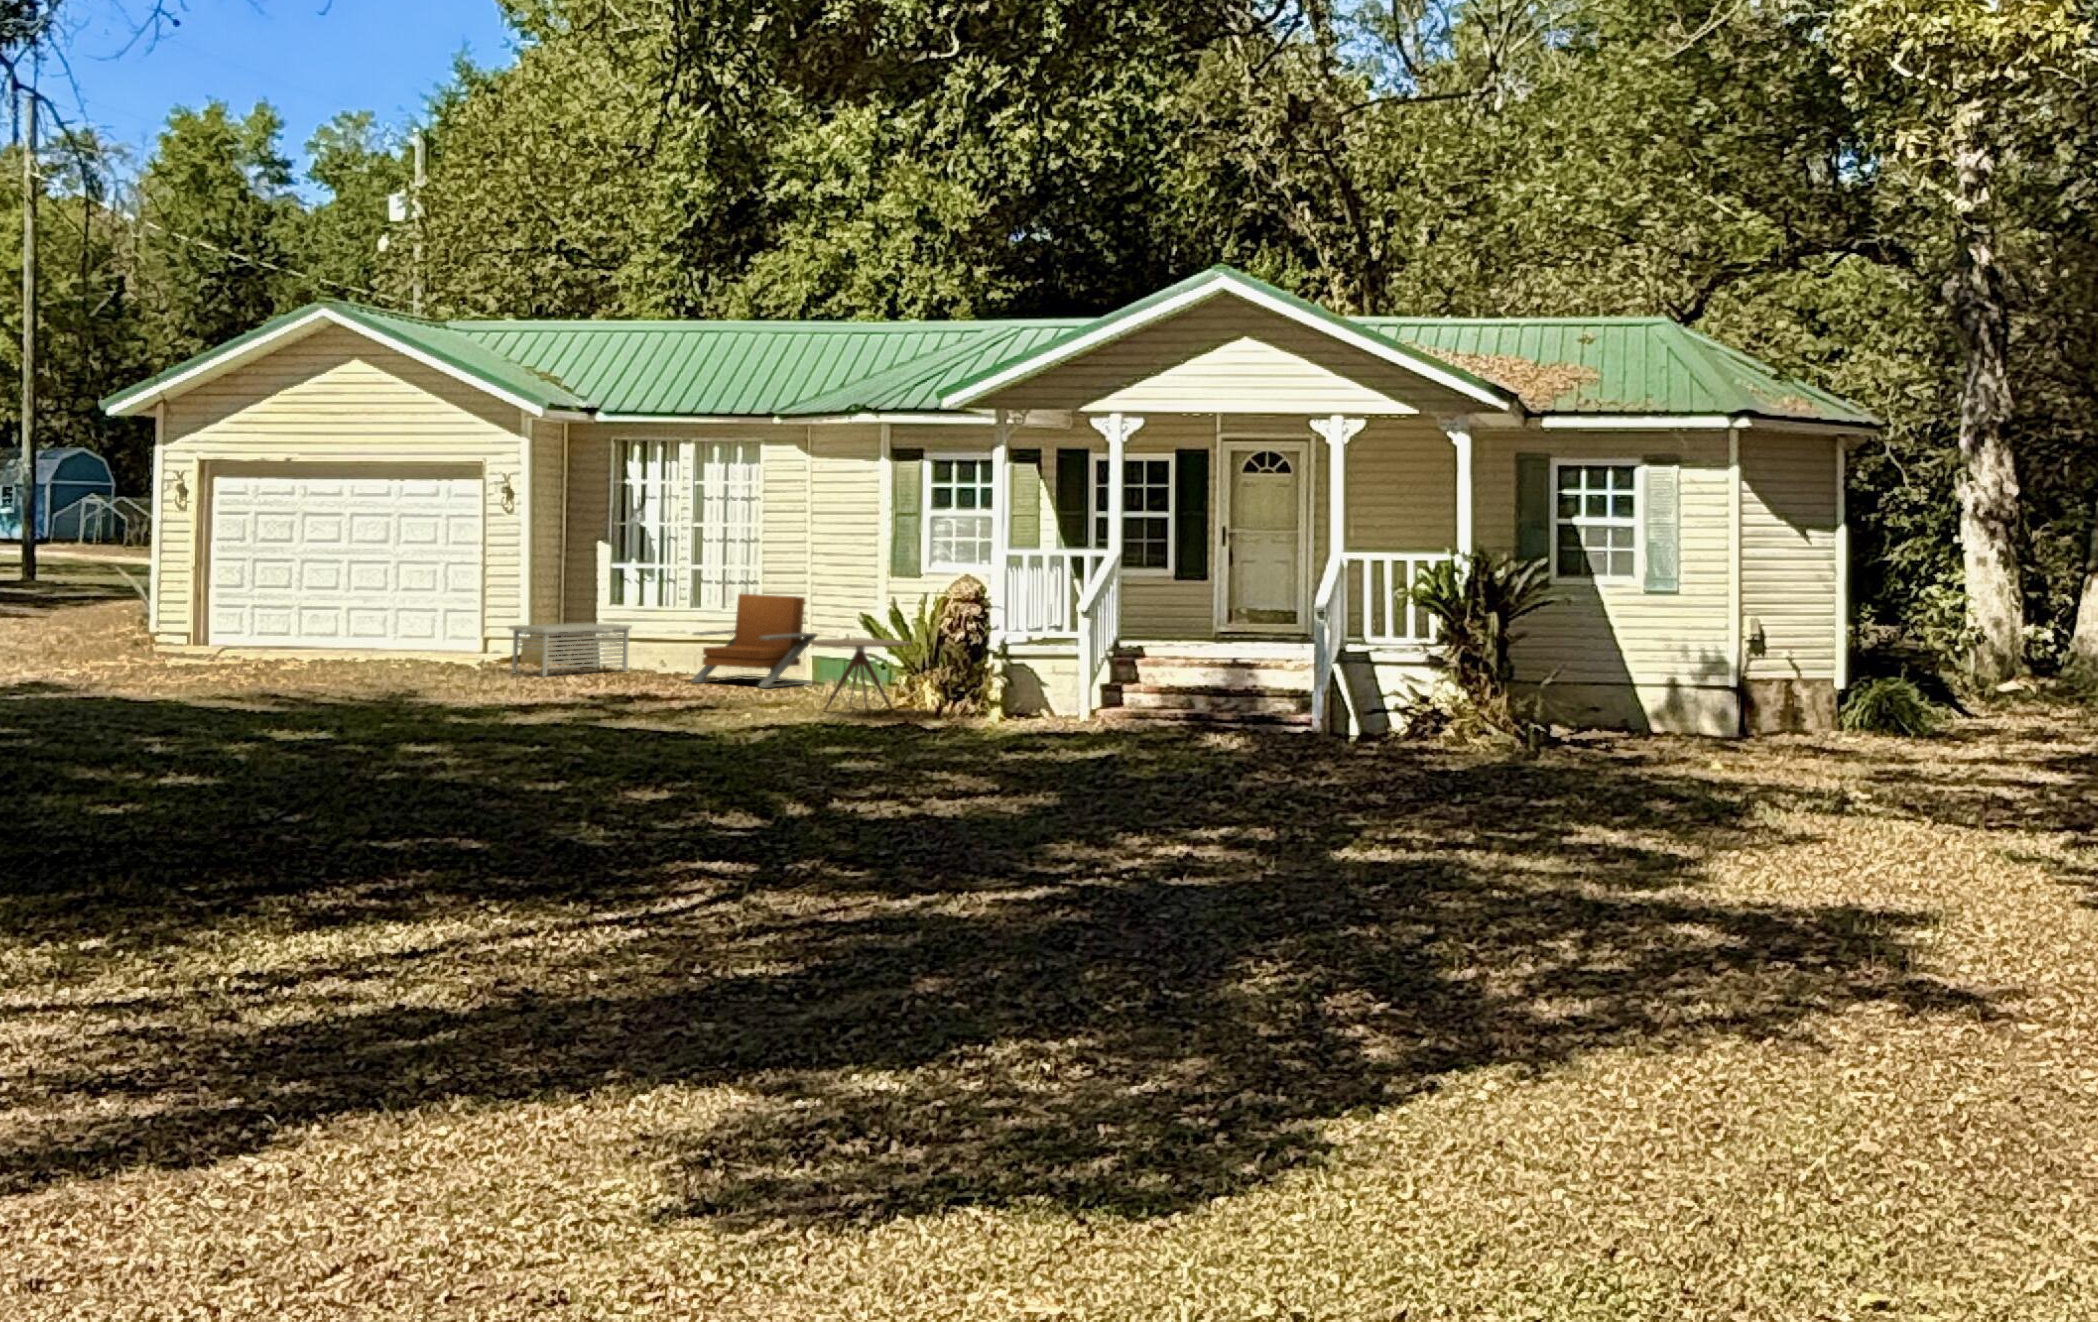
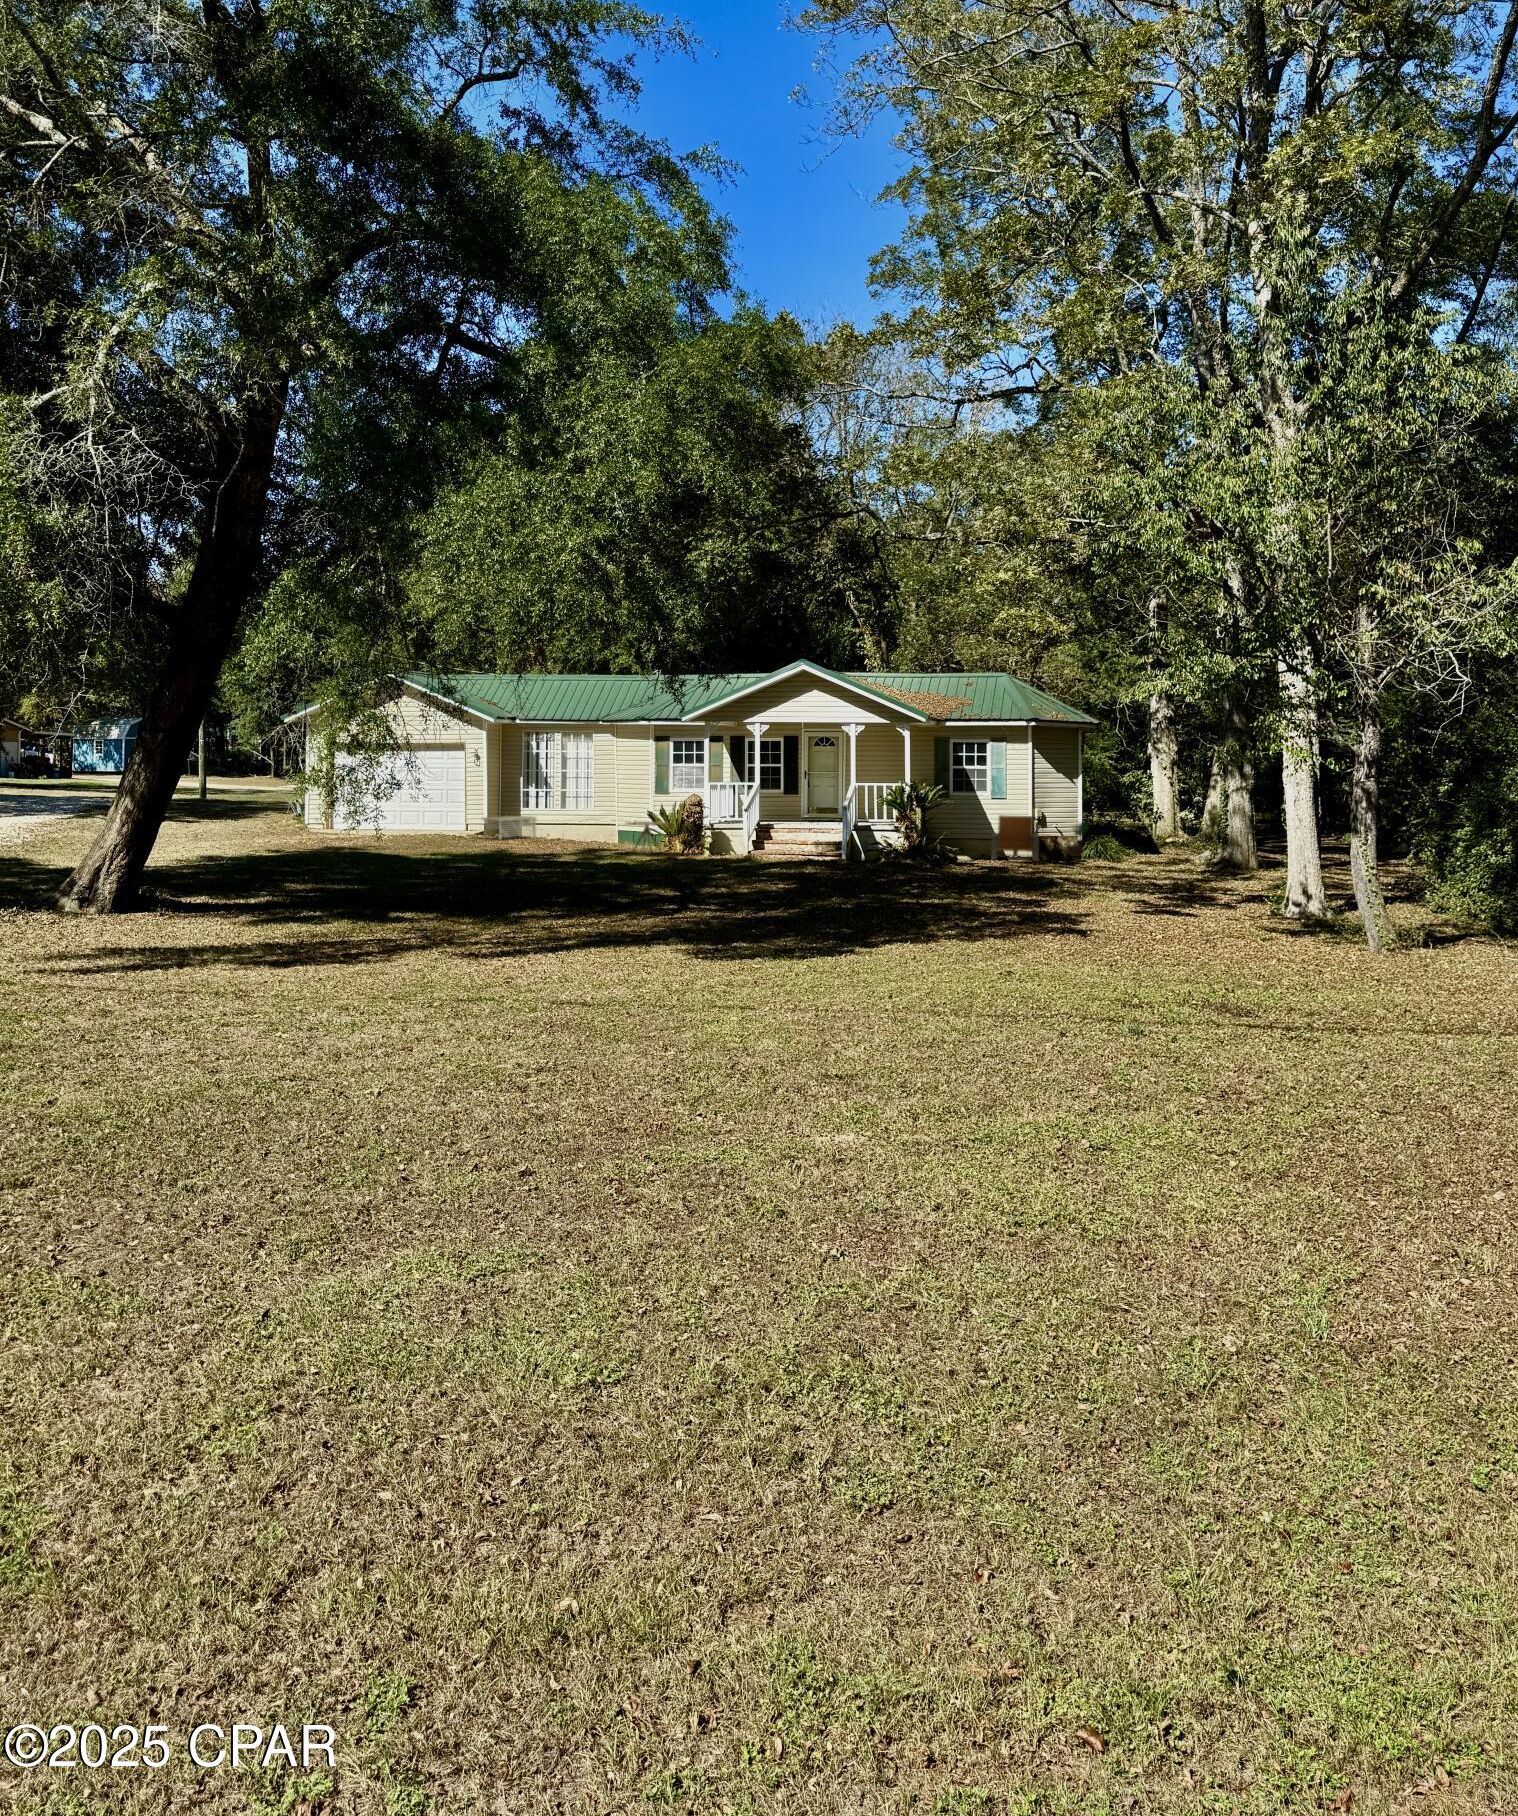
lounge chair: present [691,594,817,688] -> present [991,815,1039,861]
potted tree: none [1826,643,1877,730] -> present [1067,823,1088,857]

